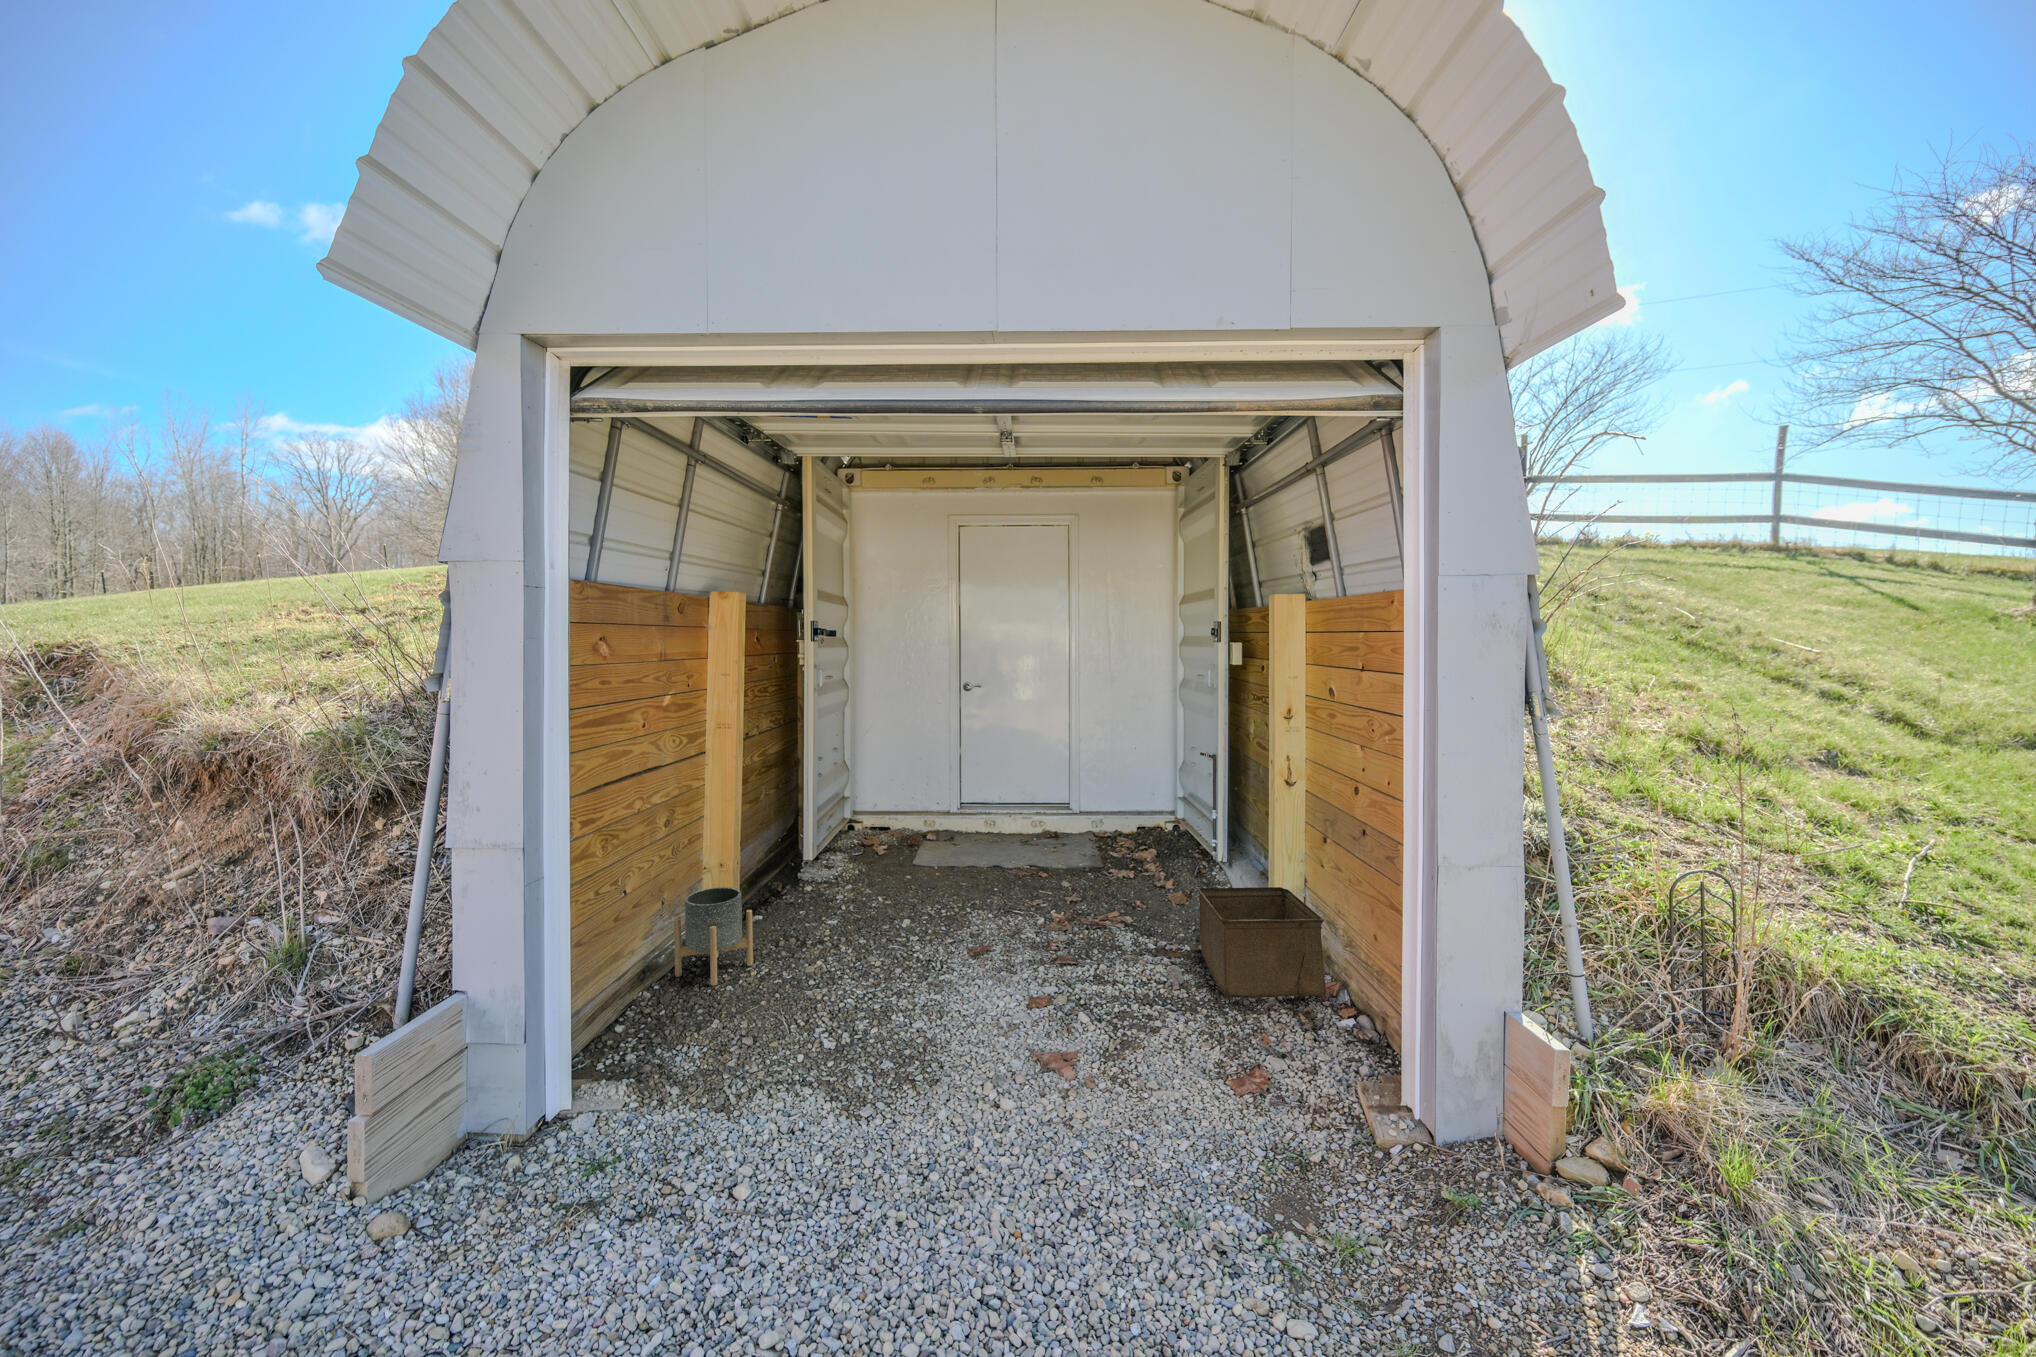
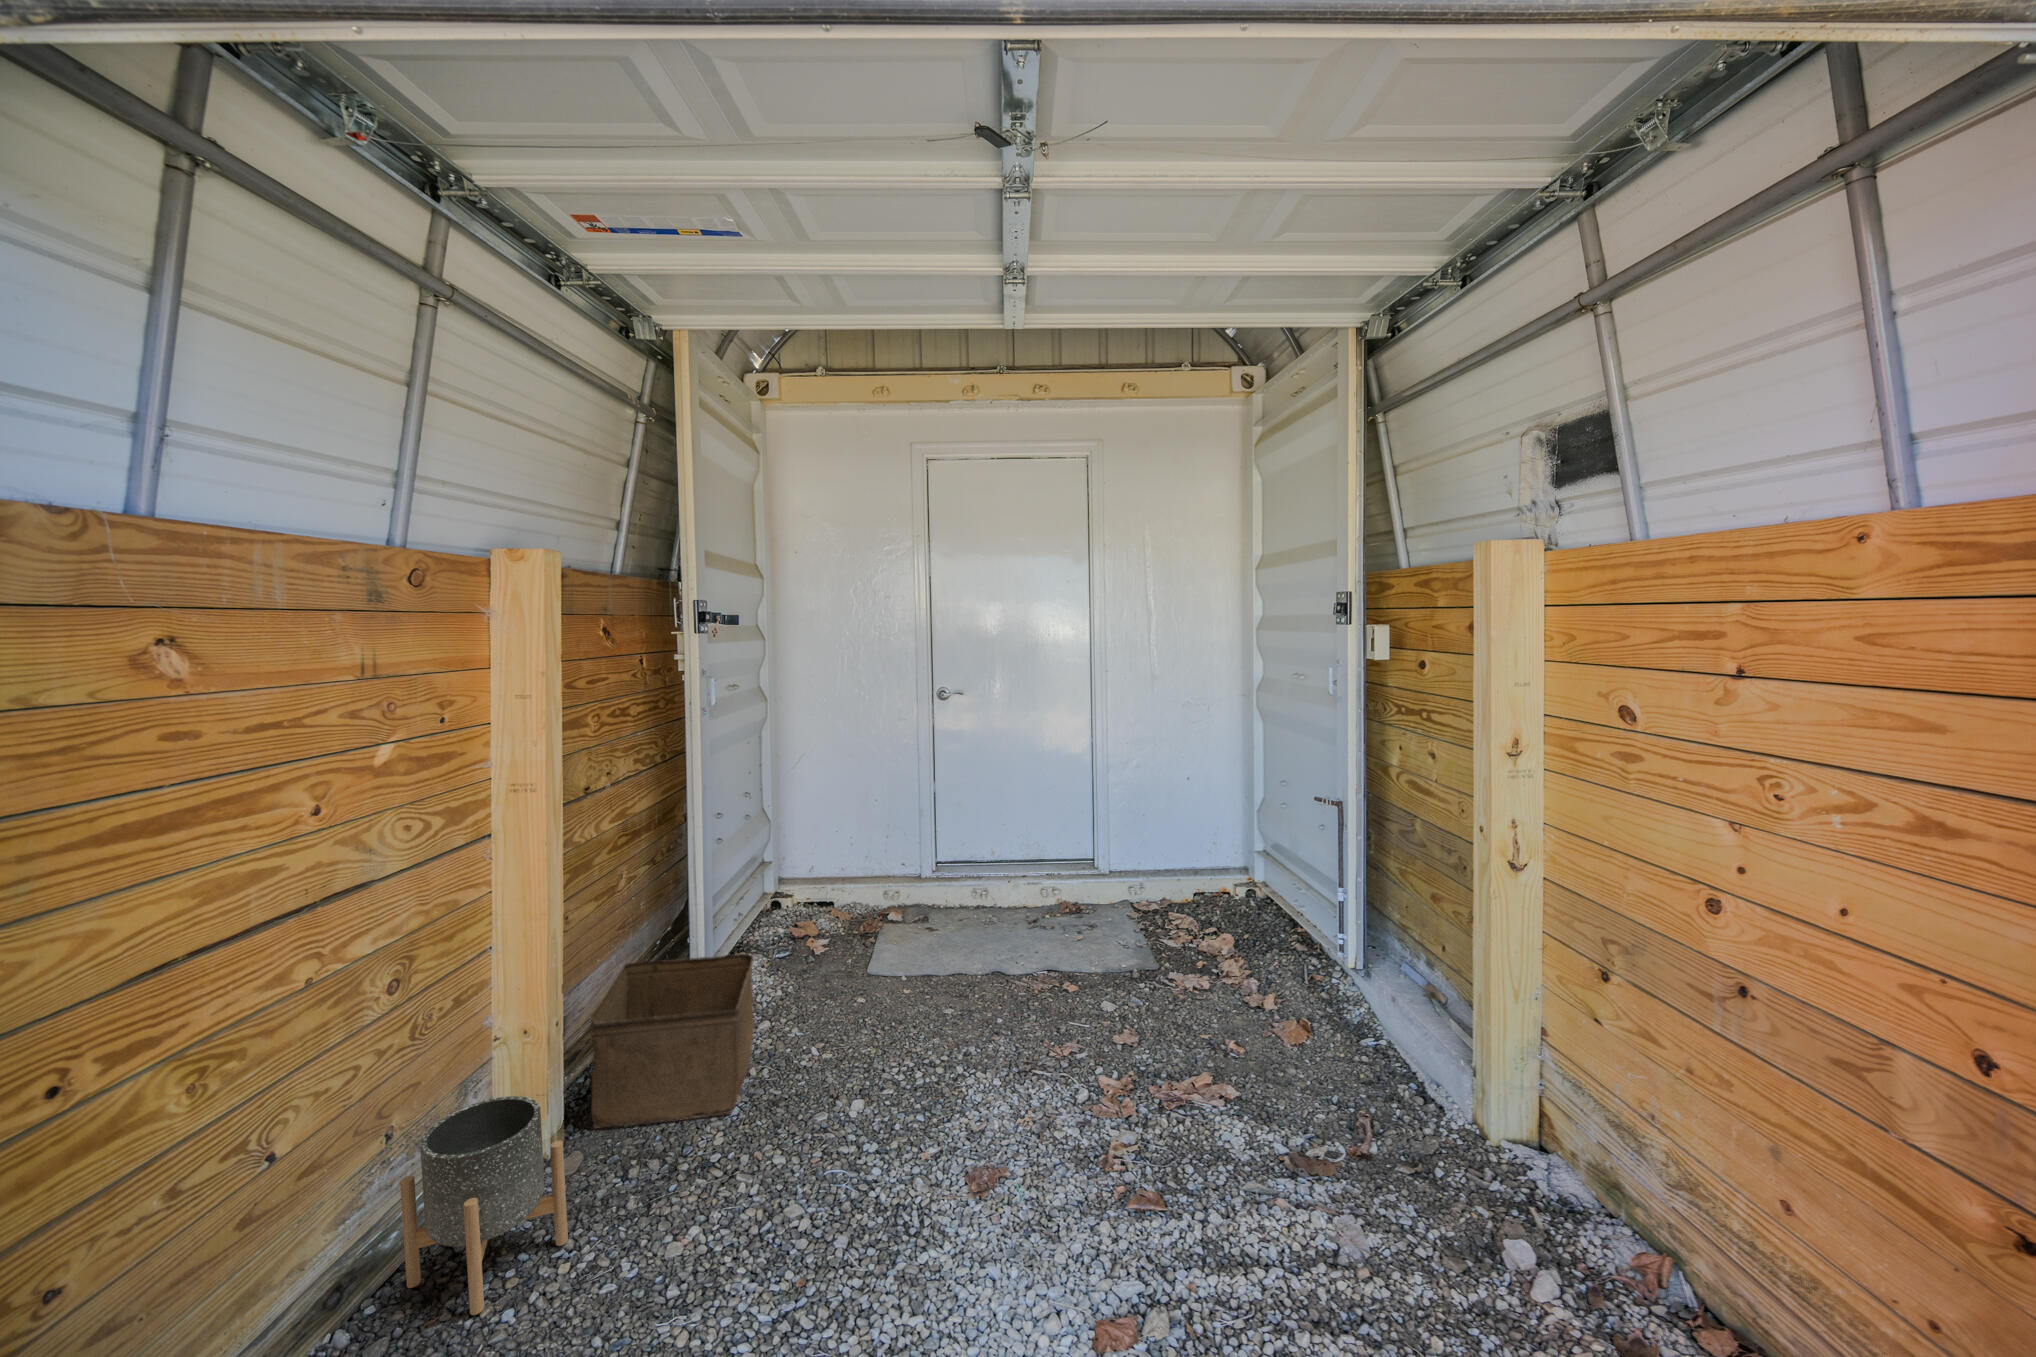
storage bin: present [1197,887,1326,999] -> present [590,954,754,1128]

